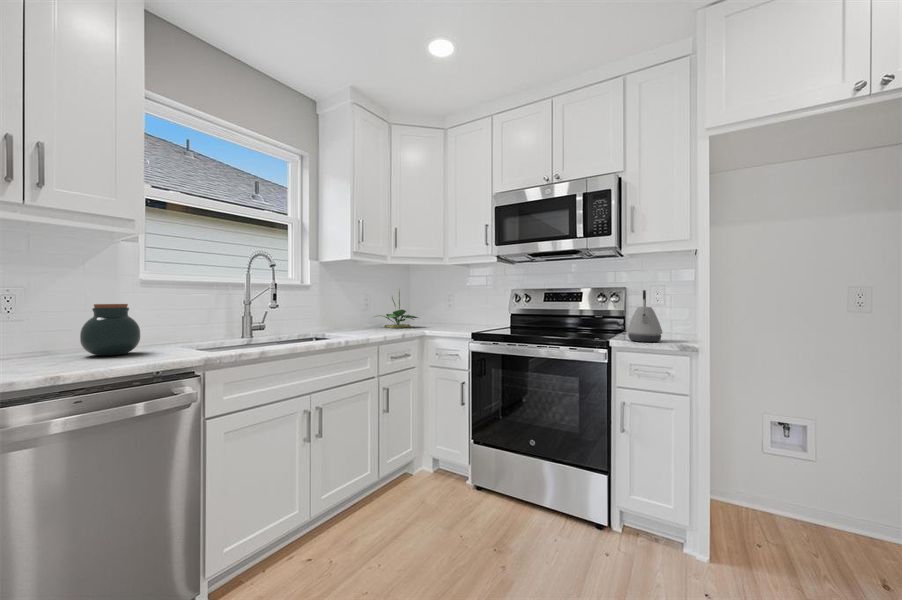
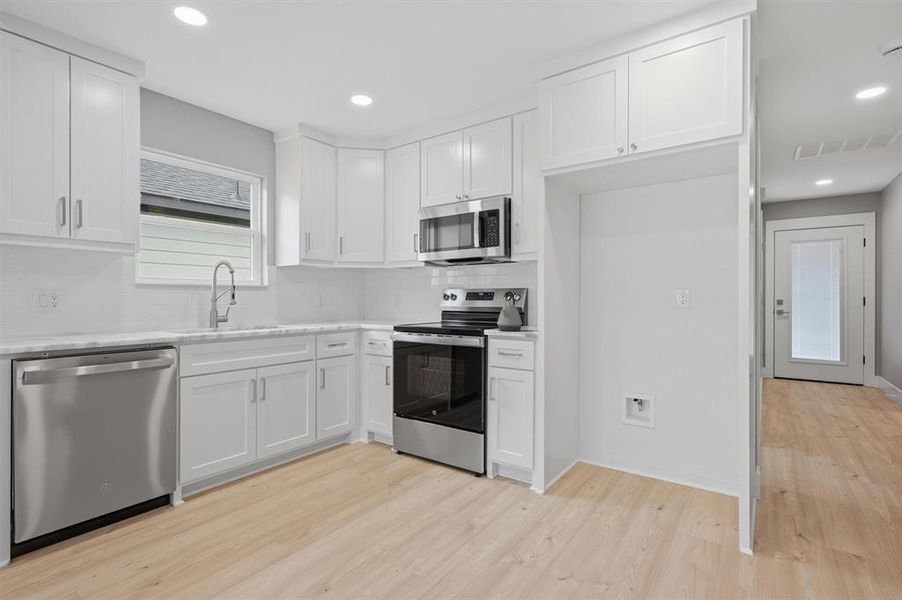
potted plant: present [379,292,418,328] -> none [324,288,365,322]
jar: present [80,304,140,356] -> none [100,300,137,335]

